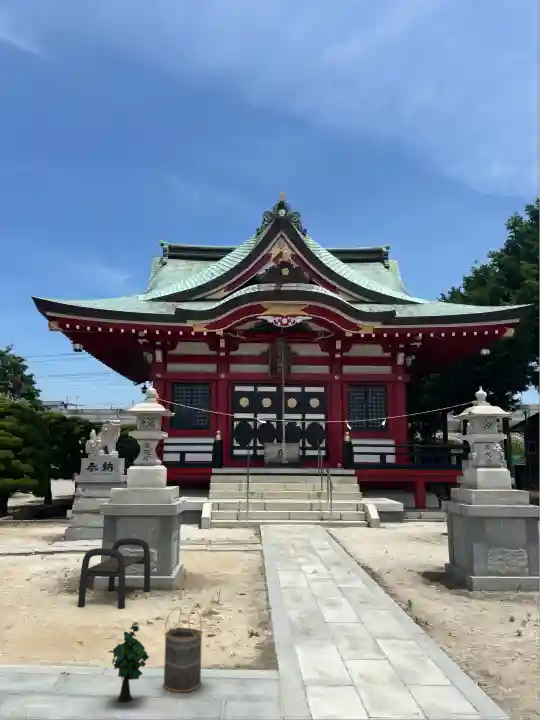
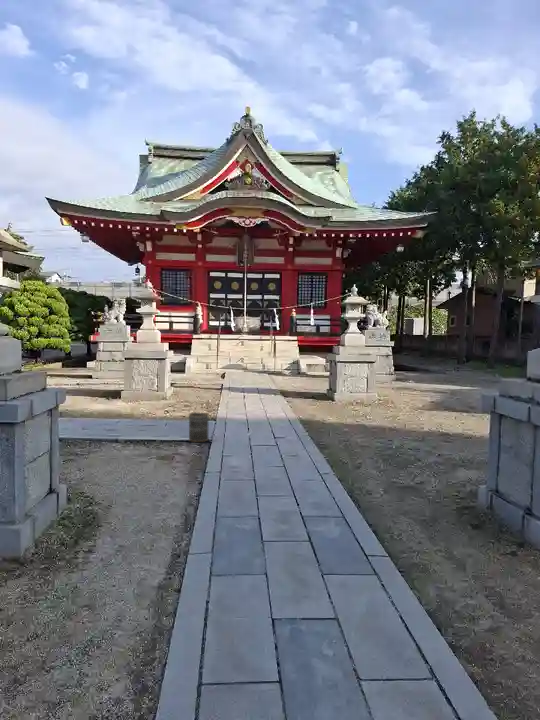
bench: present [78,538,150,609] -> none [124,374,166,413]
decorative plant: present [109,626,149,702] -> none [159,409,182,445]

